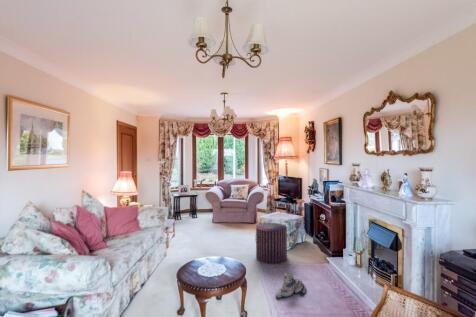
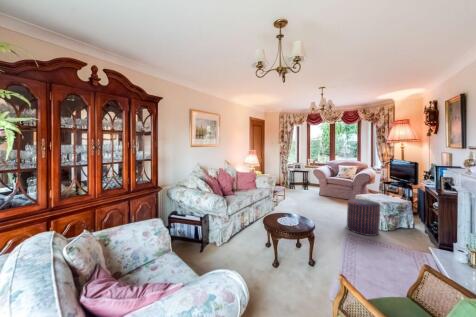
plush toy: present [276,272,306,298] -> none [350,240,386,264]

